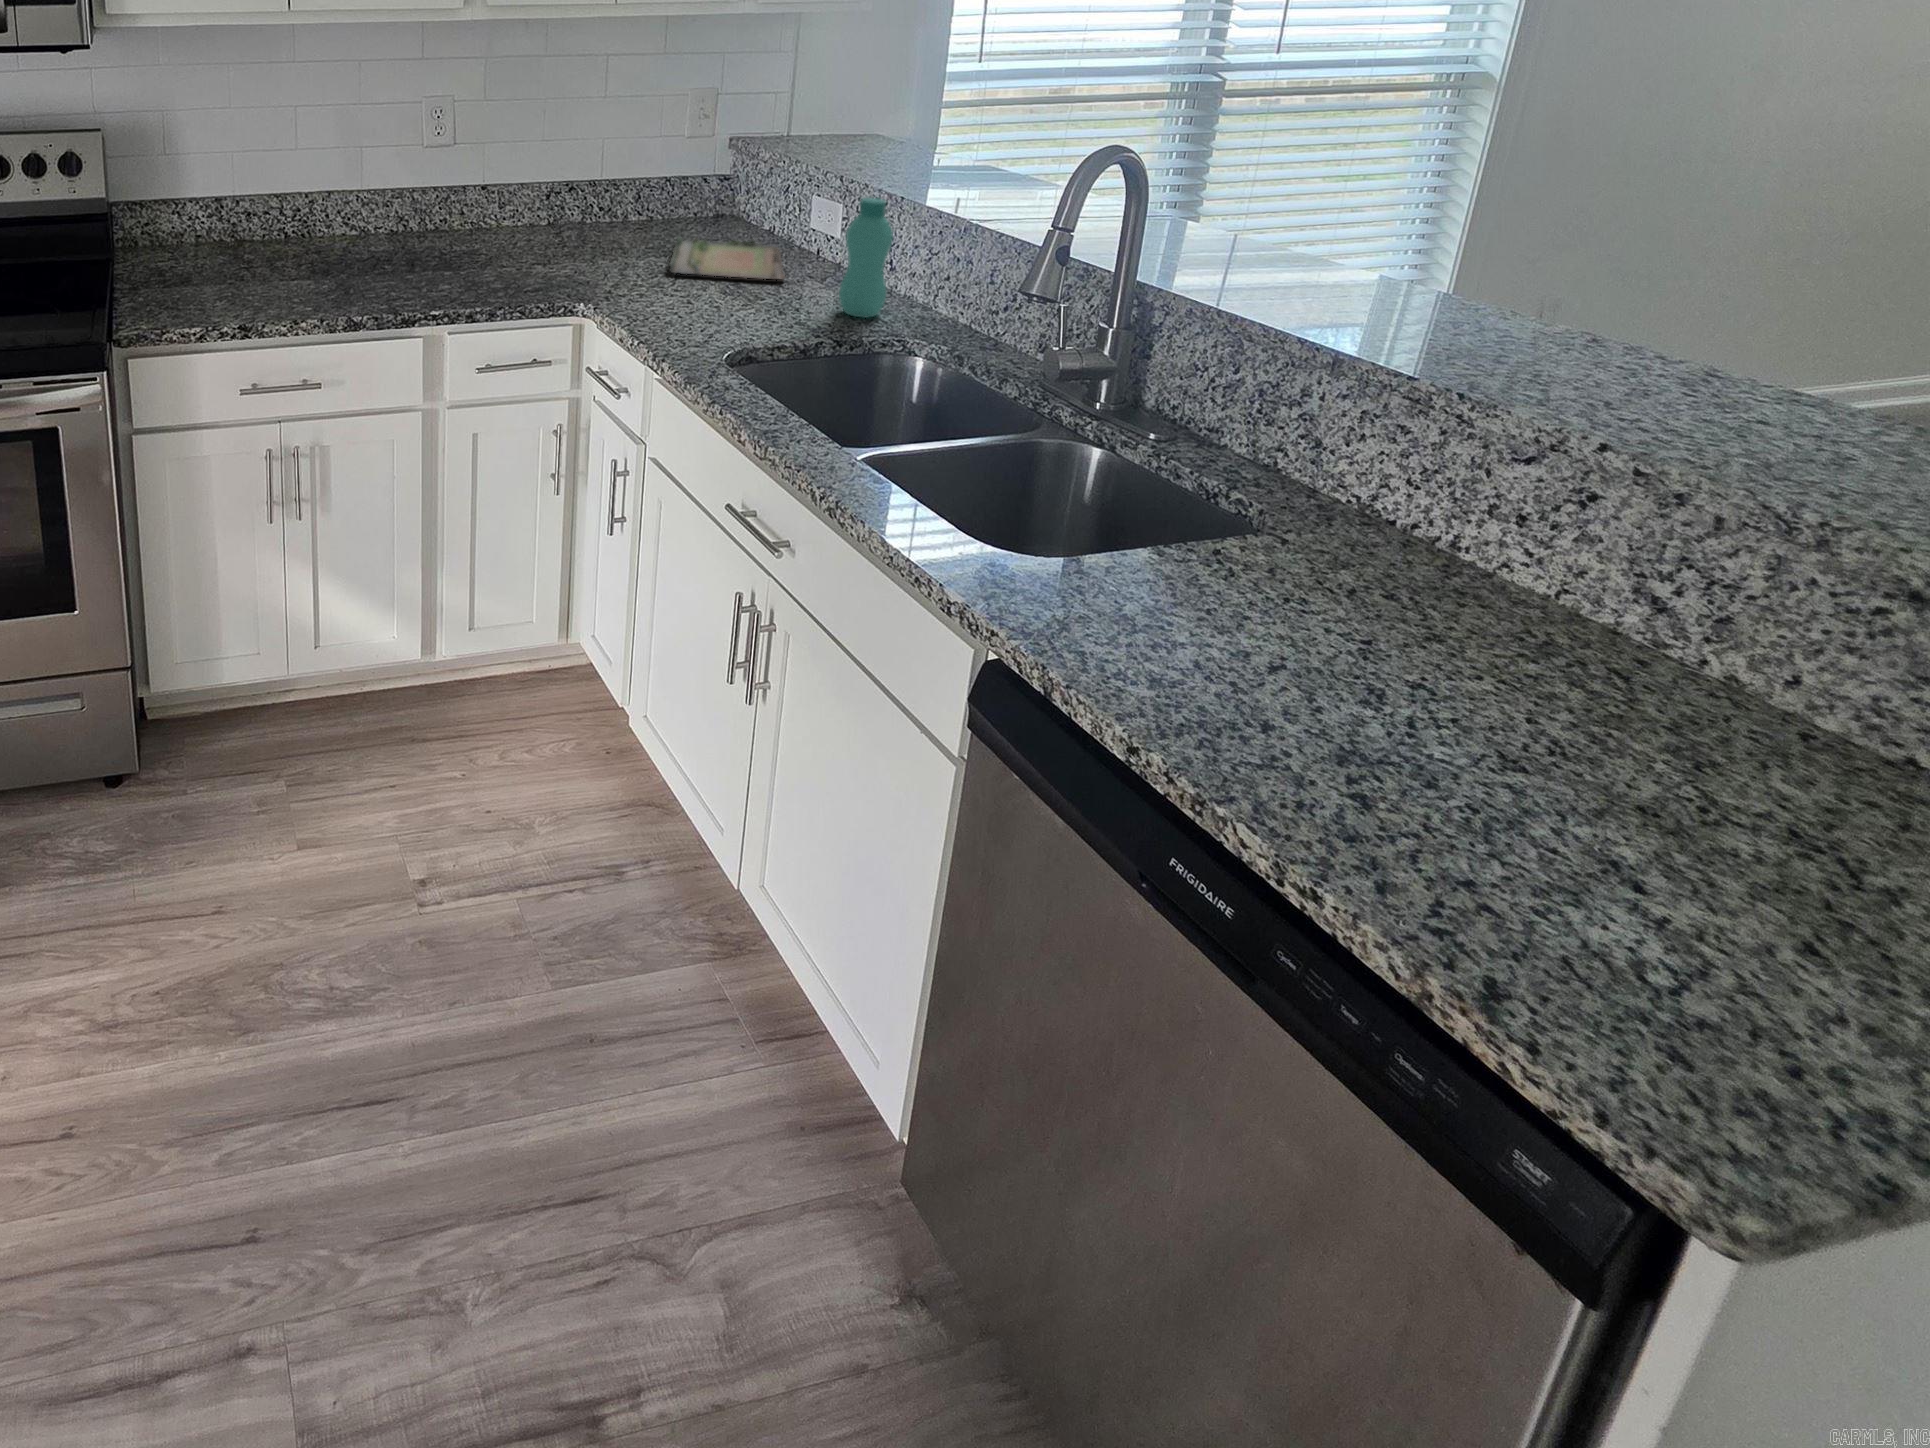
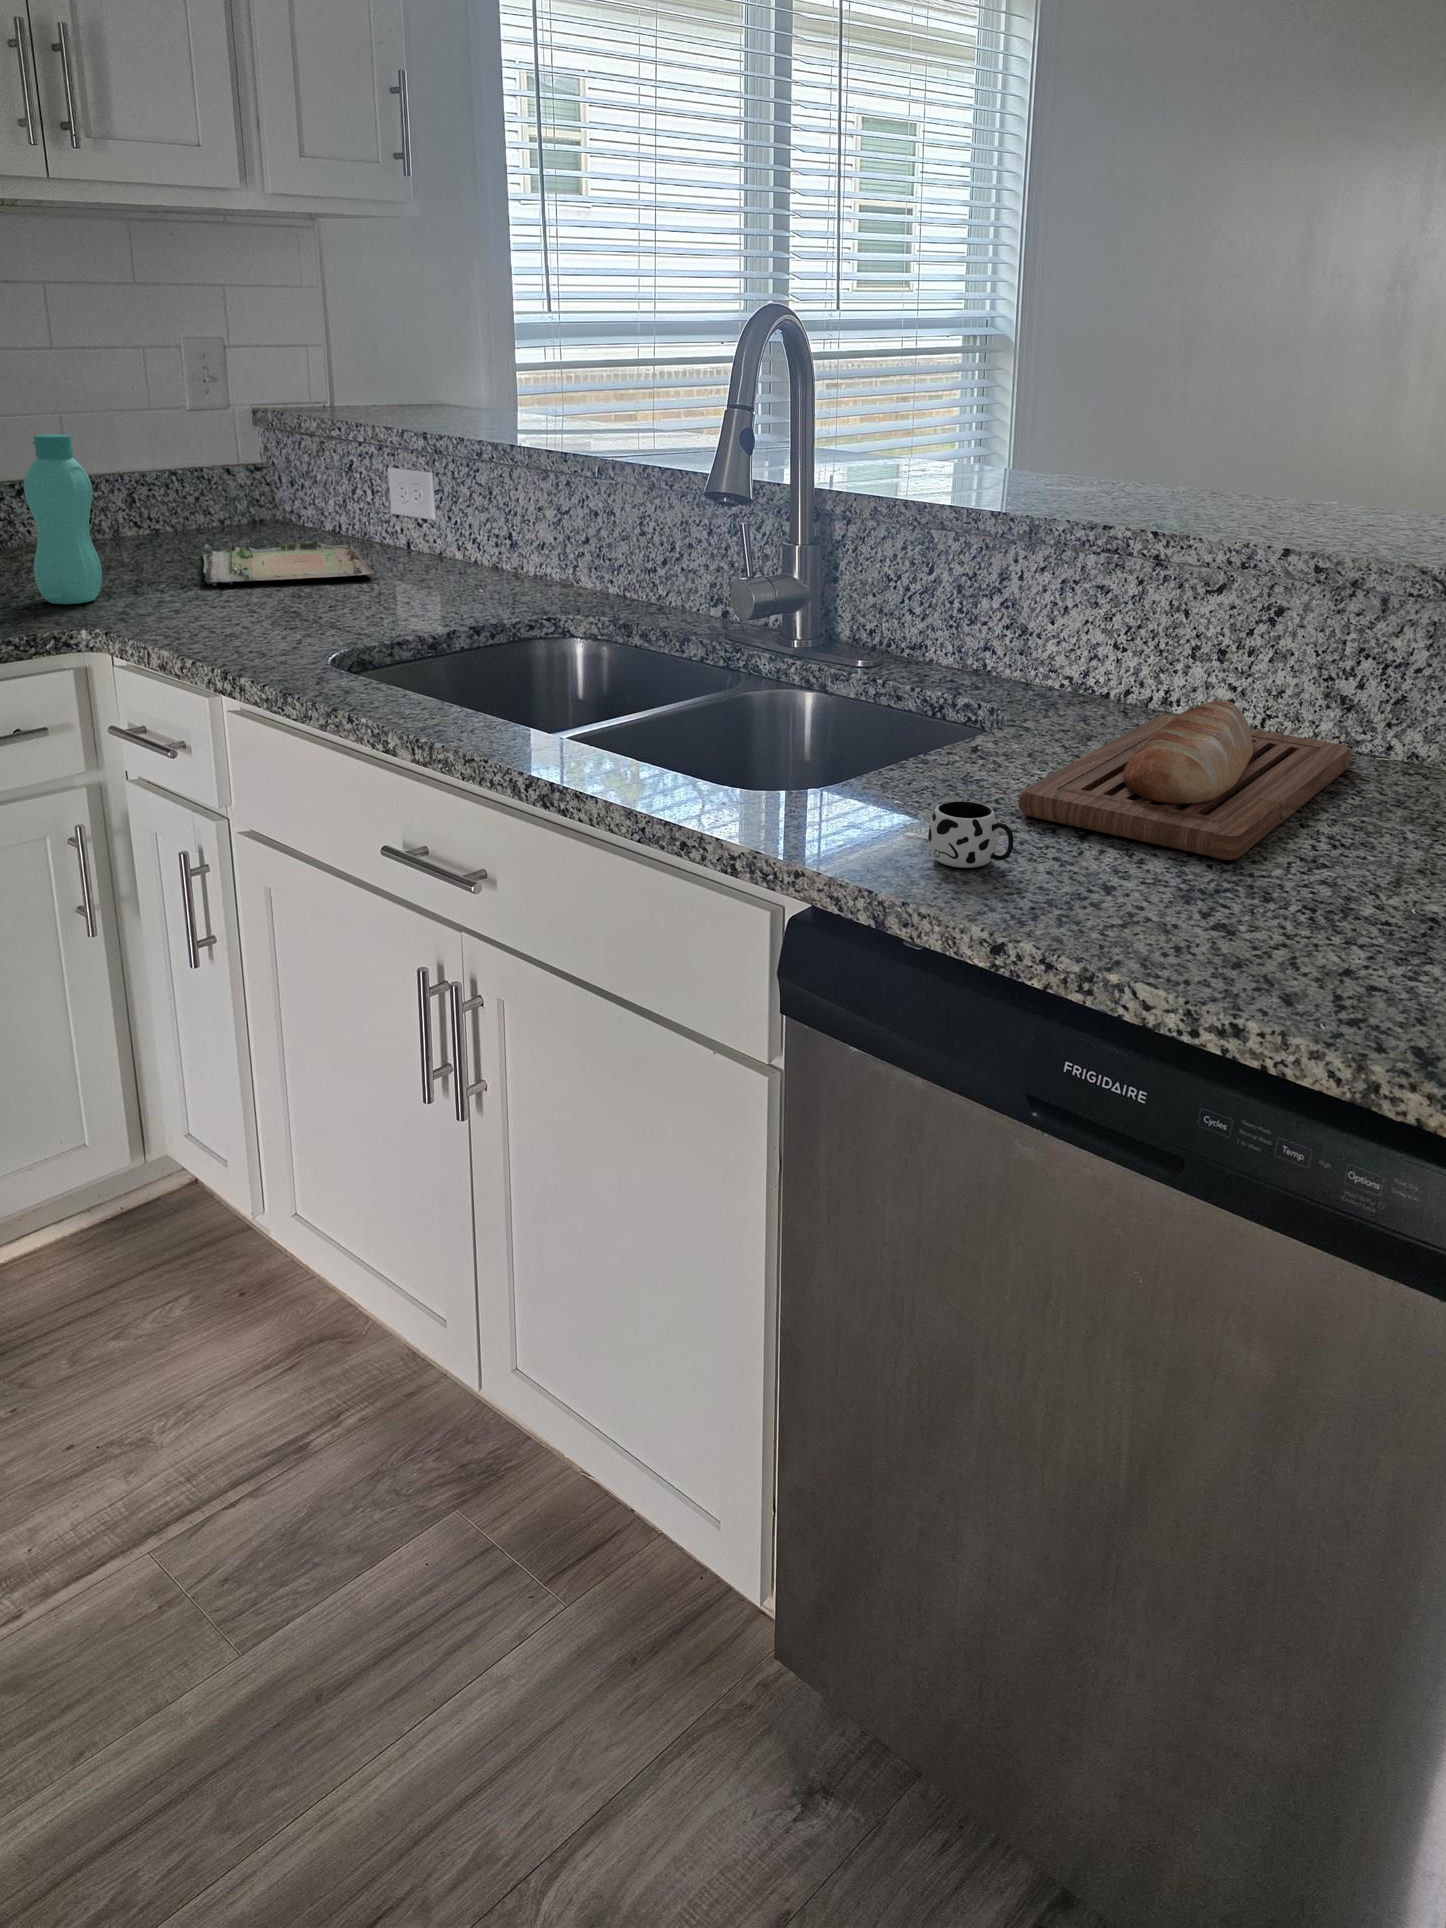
bottle: present [839,198,893,318] -> present [24,434,102,604]
bread loaf: none [1222,562,1644,735] -> present [1019,701,1351,860]
mug: none [1103,611,1187,672] -> present [903,801,1014,868]

